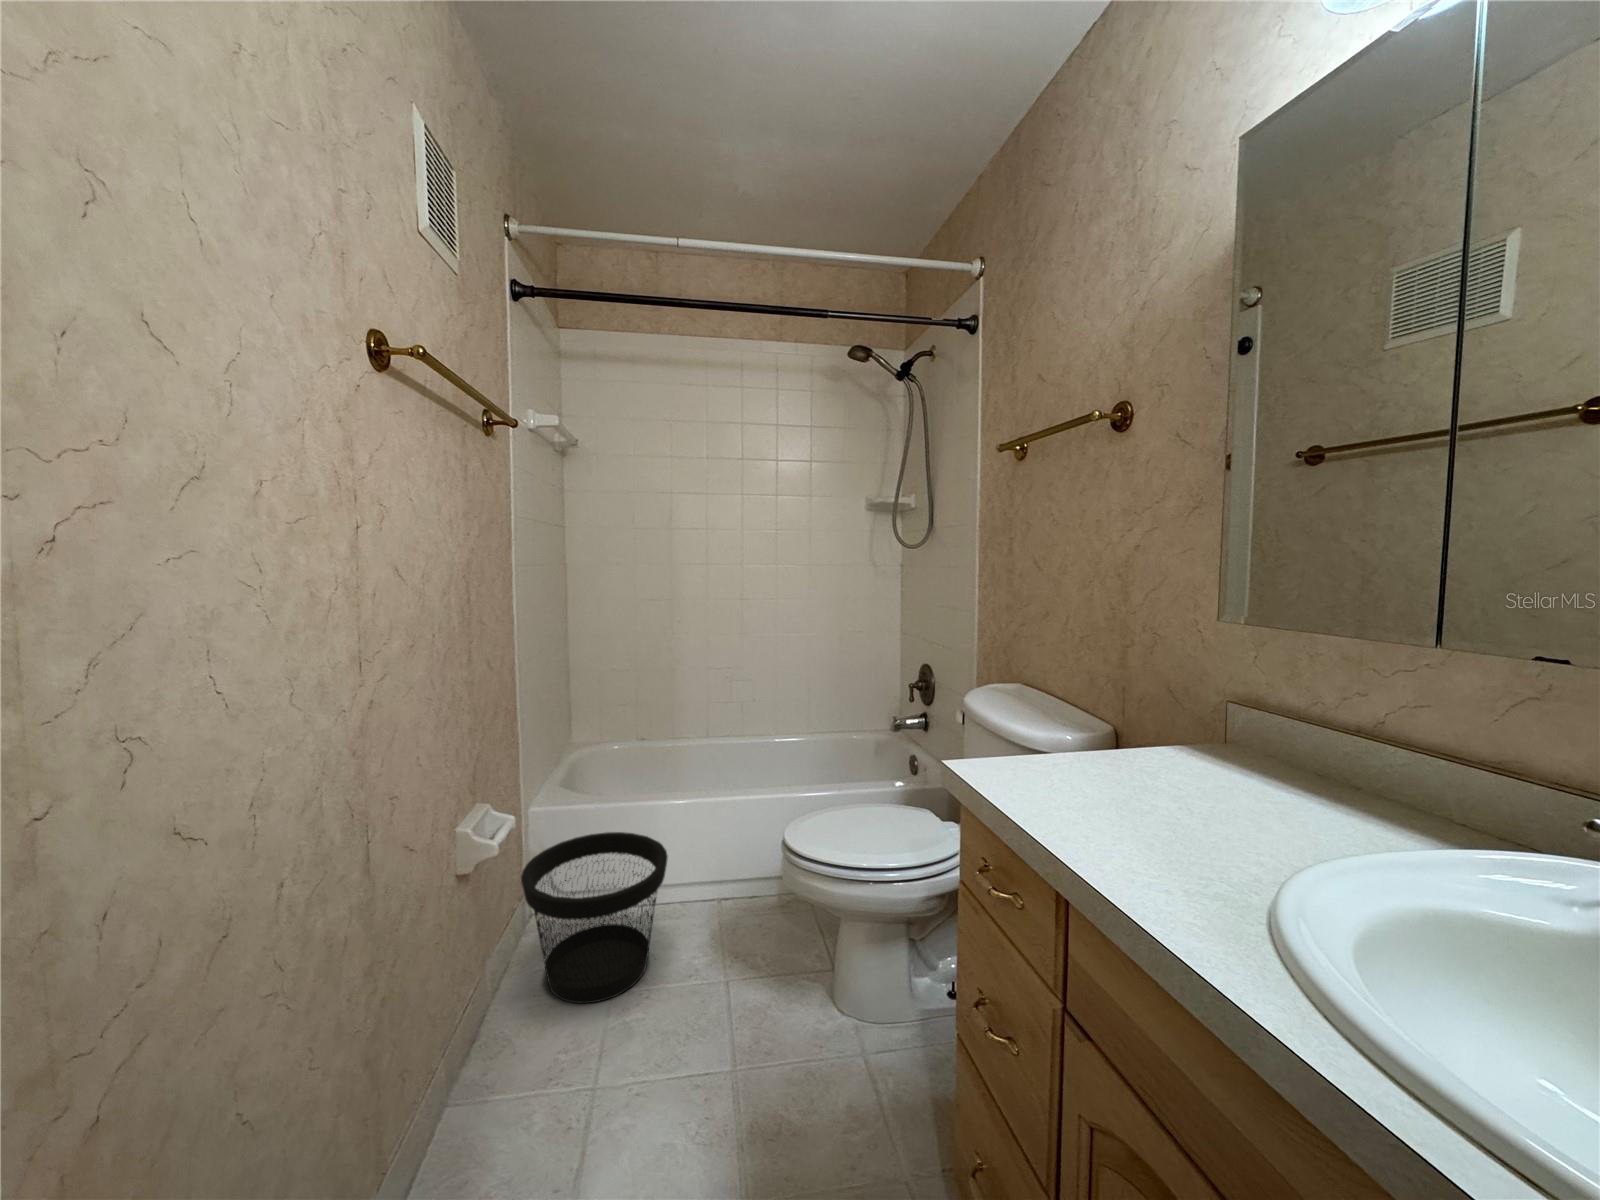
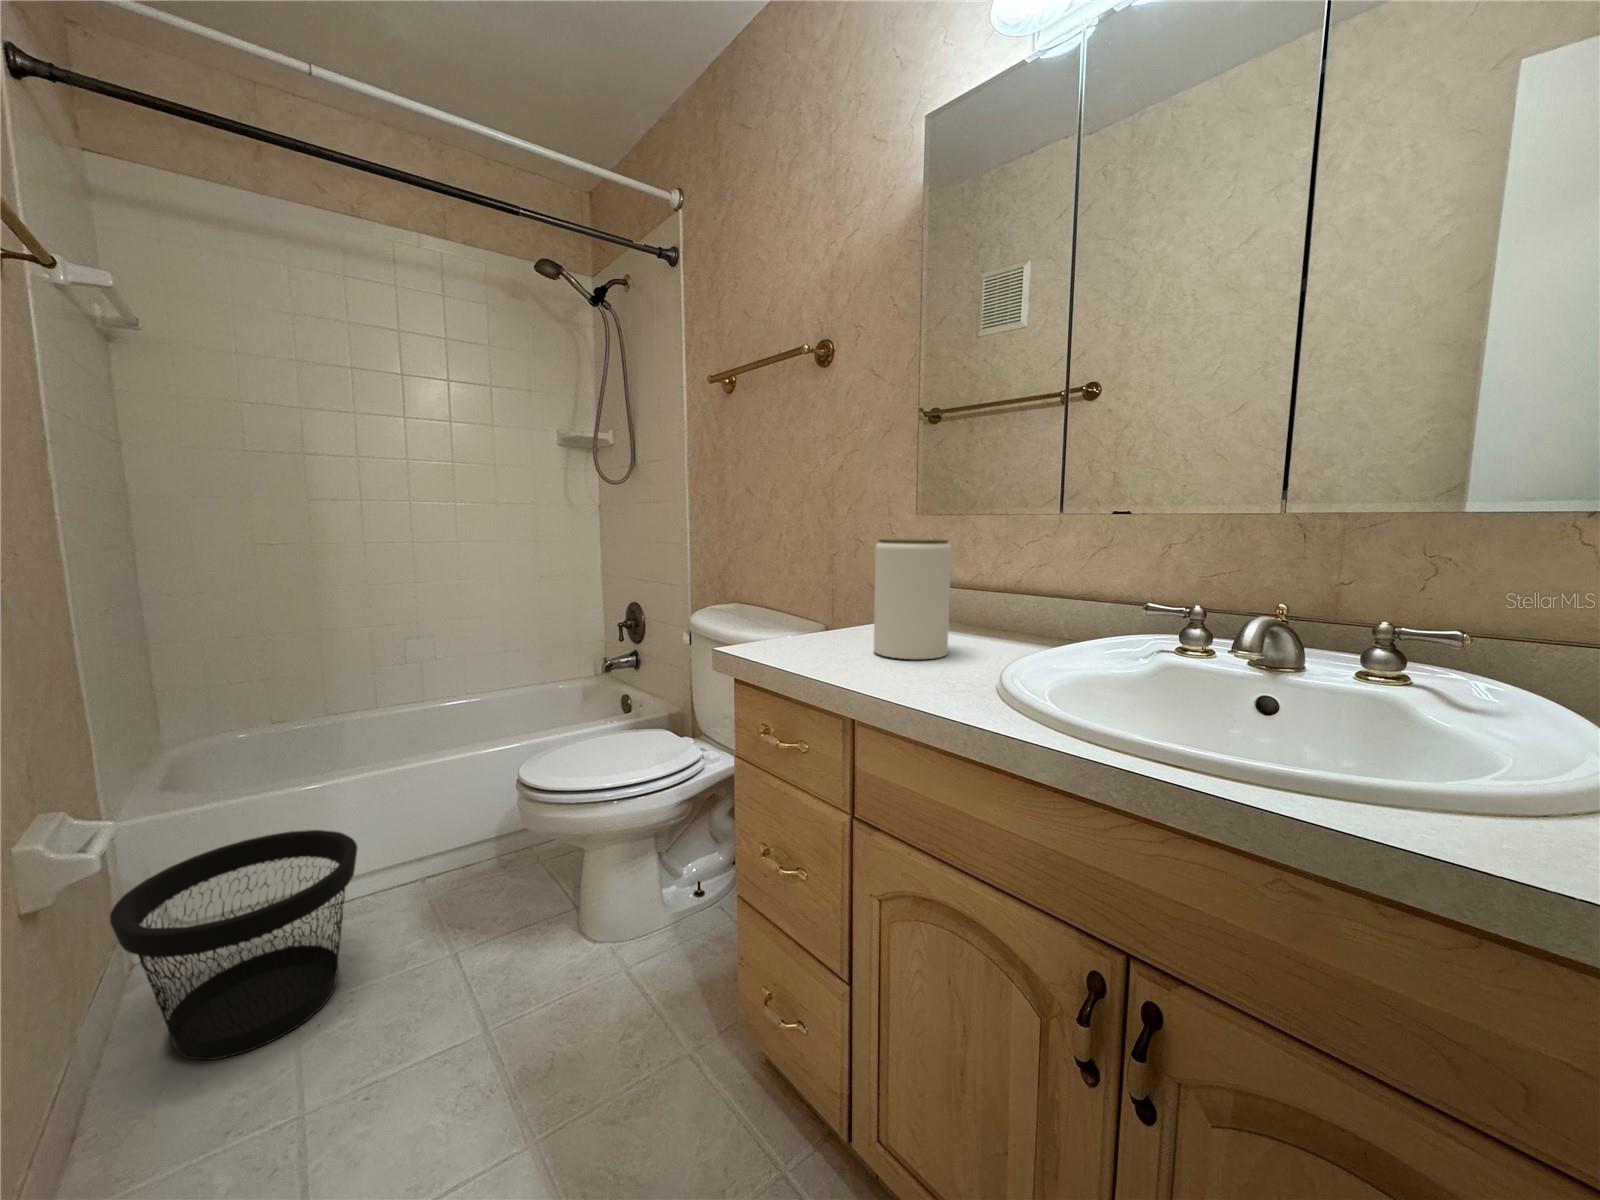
jar: none [1131,659,1251,830] -> present [874,539,951,659]

